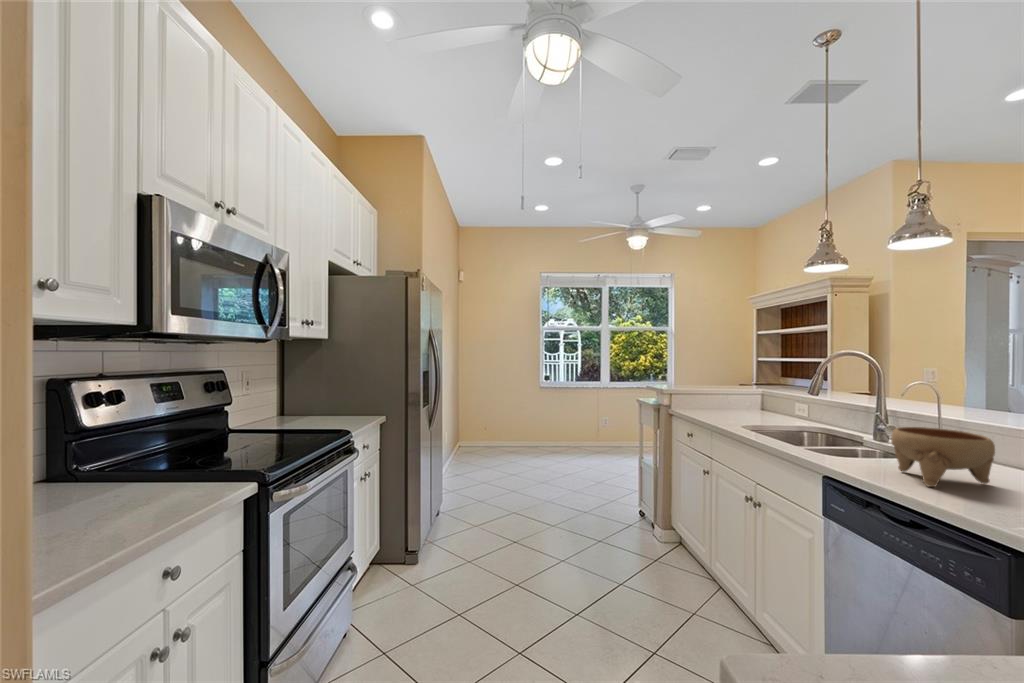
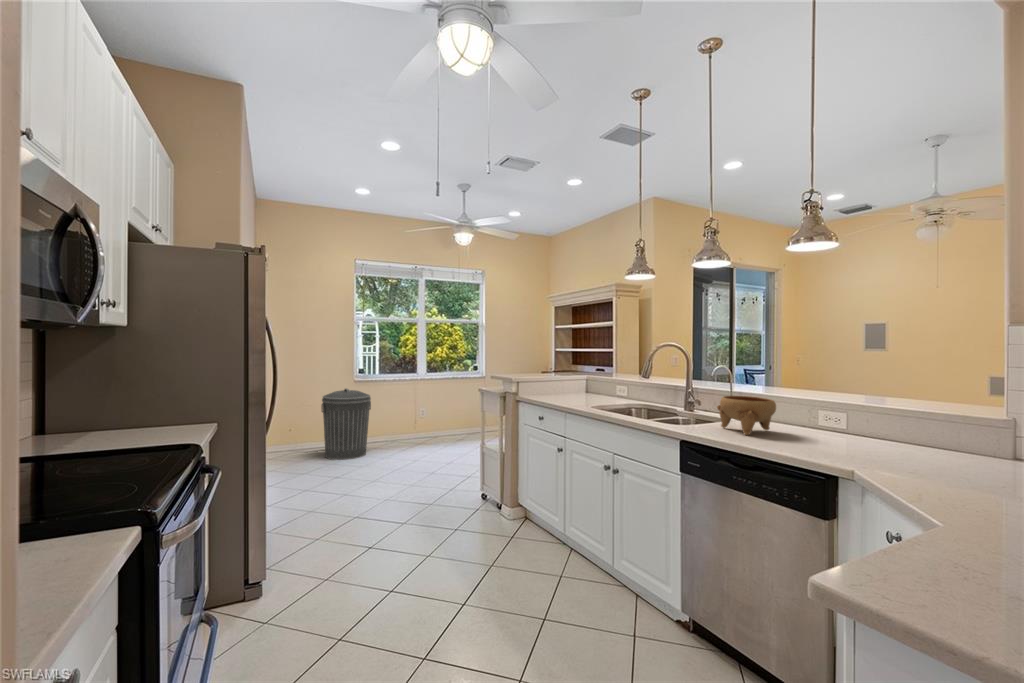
trash can: none [517,394,558,457] -> present [321,388,371,460]

